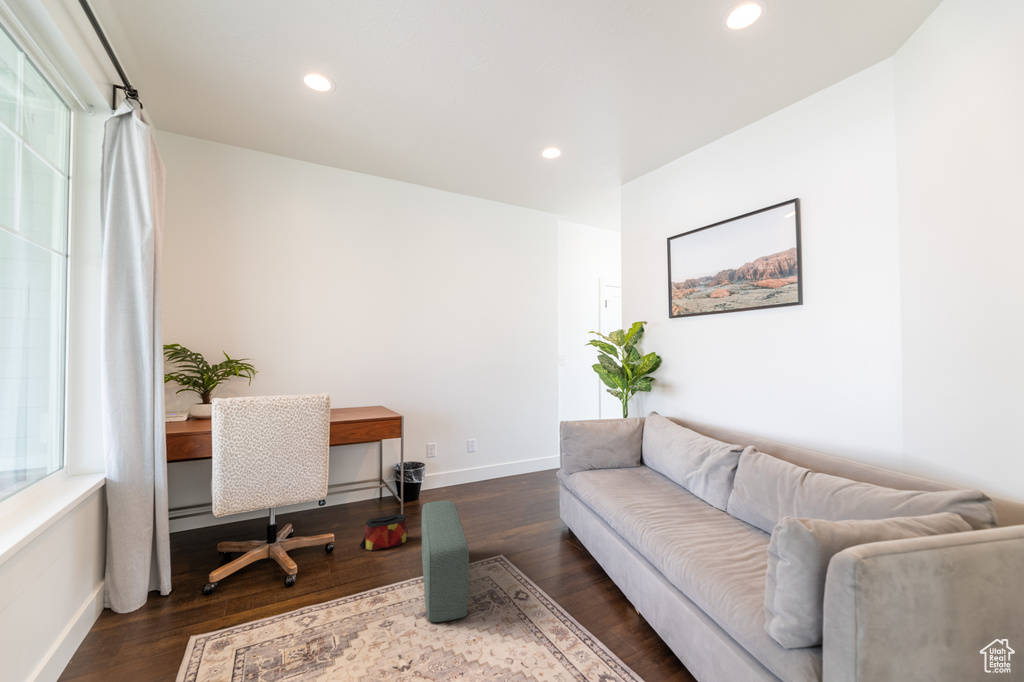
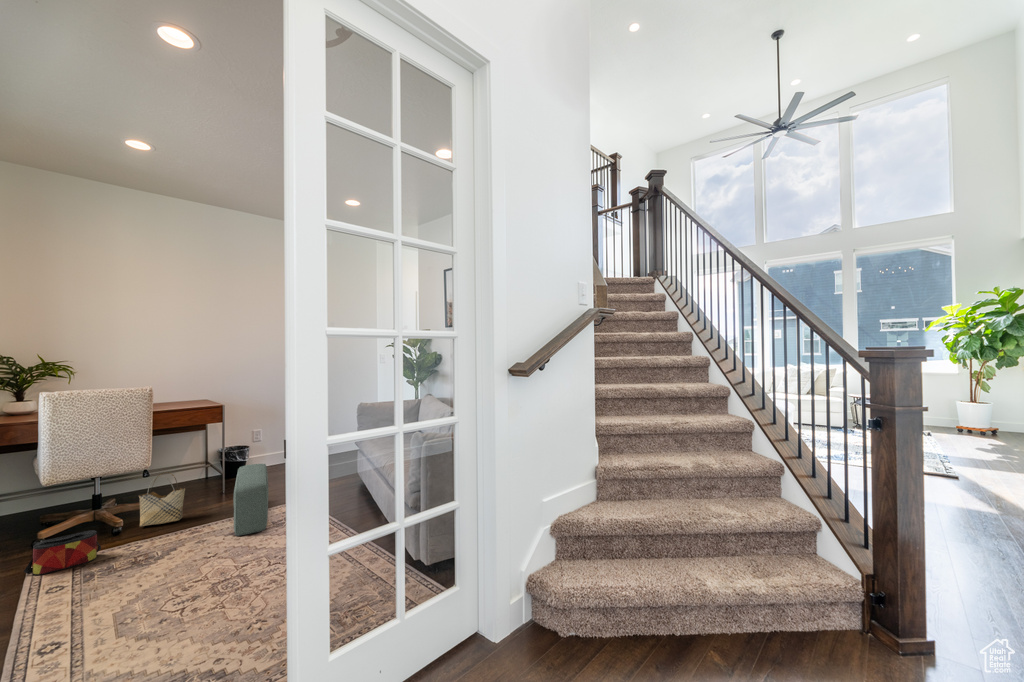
woven basket: none [313,504,364,577] -> present [139,472,185,527]
bag: present [359,514,408,551] -> present [24,530,101,575]

